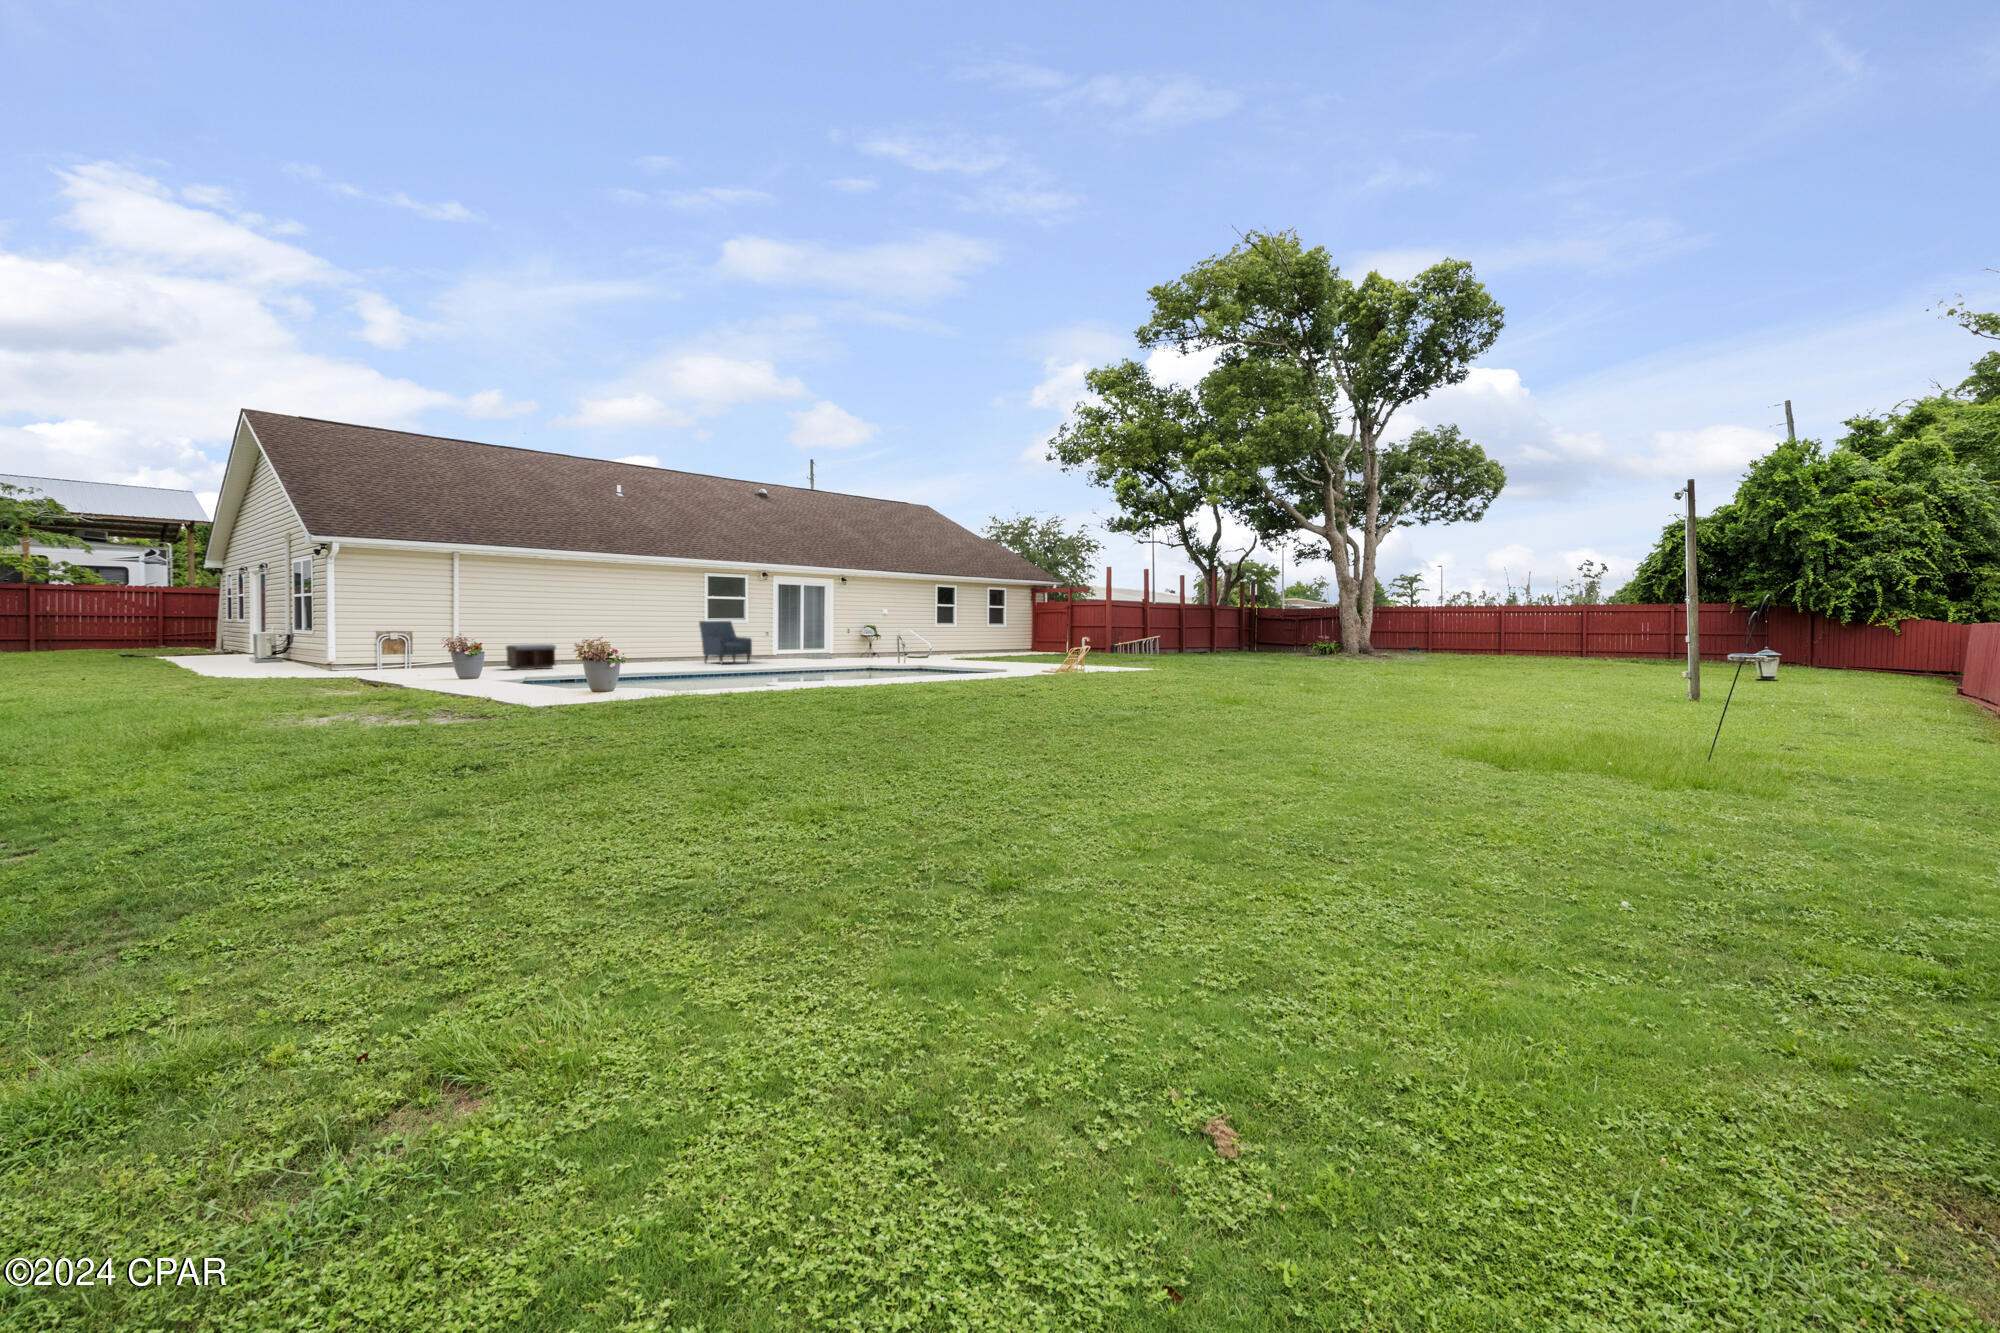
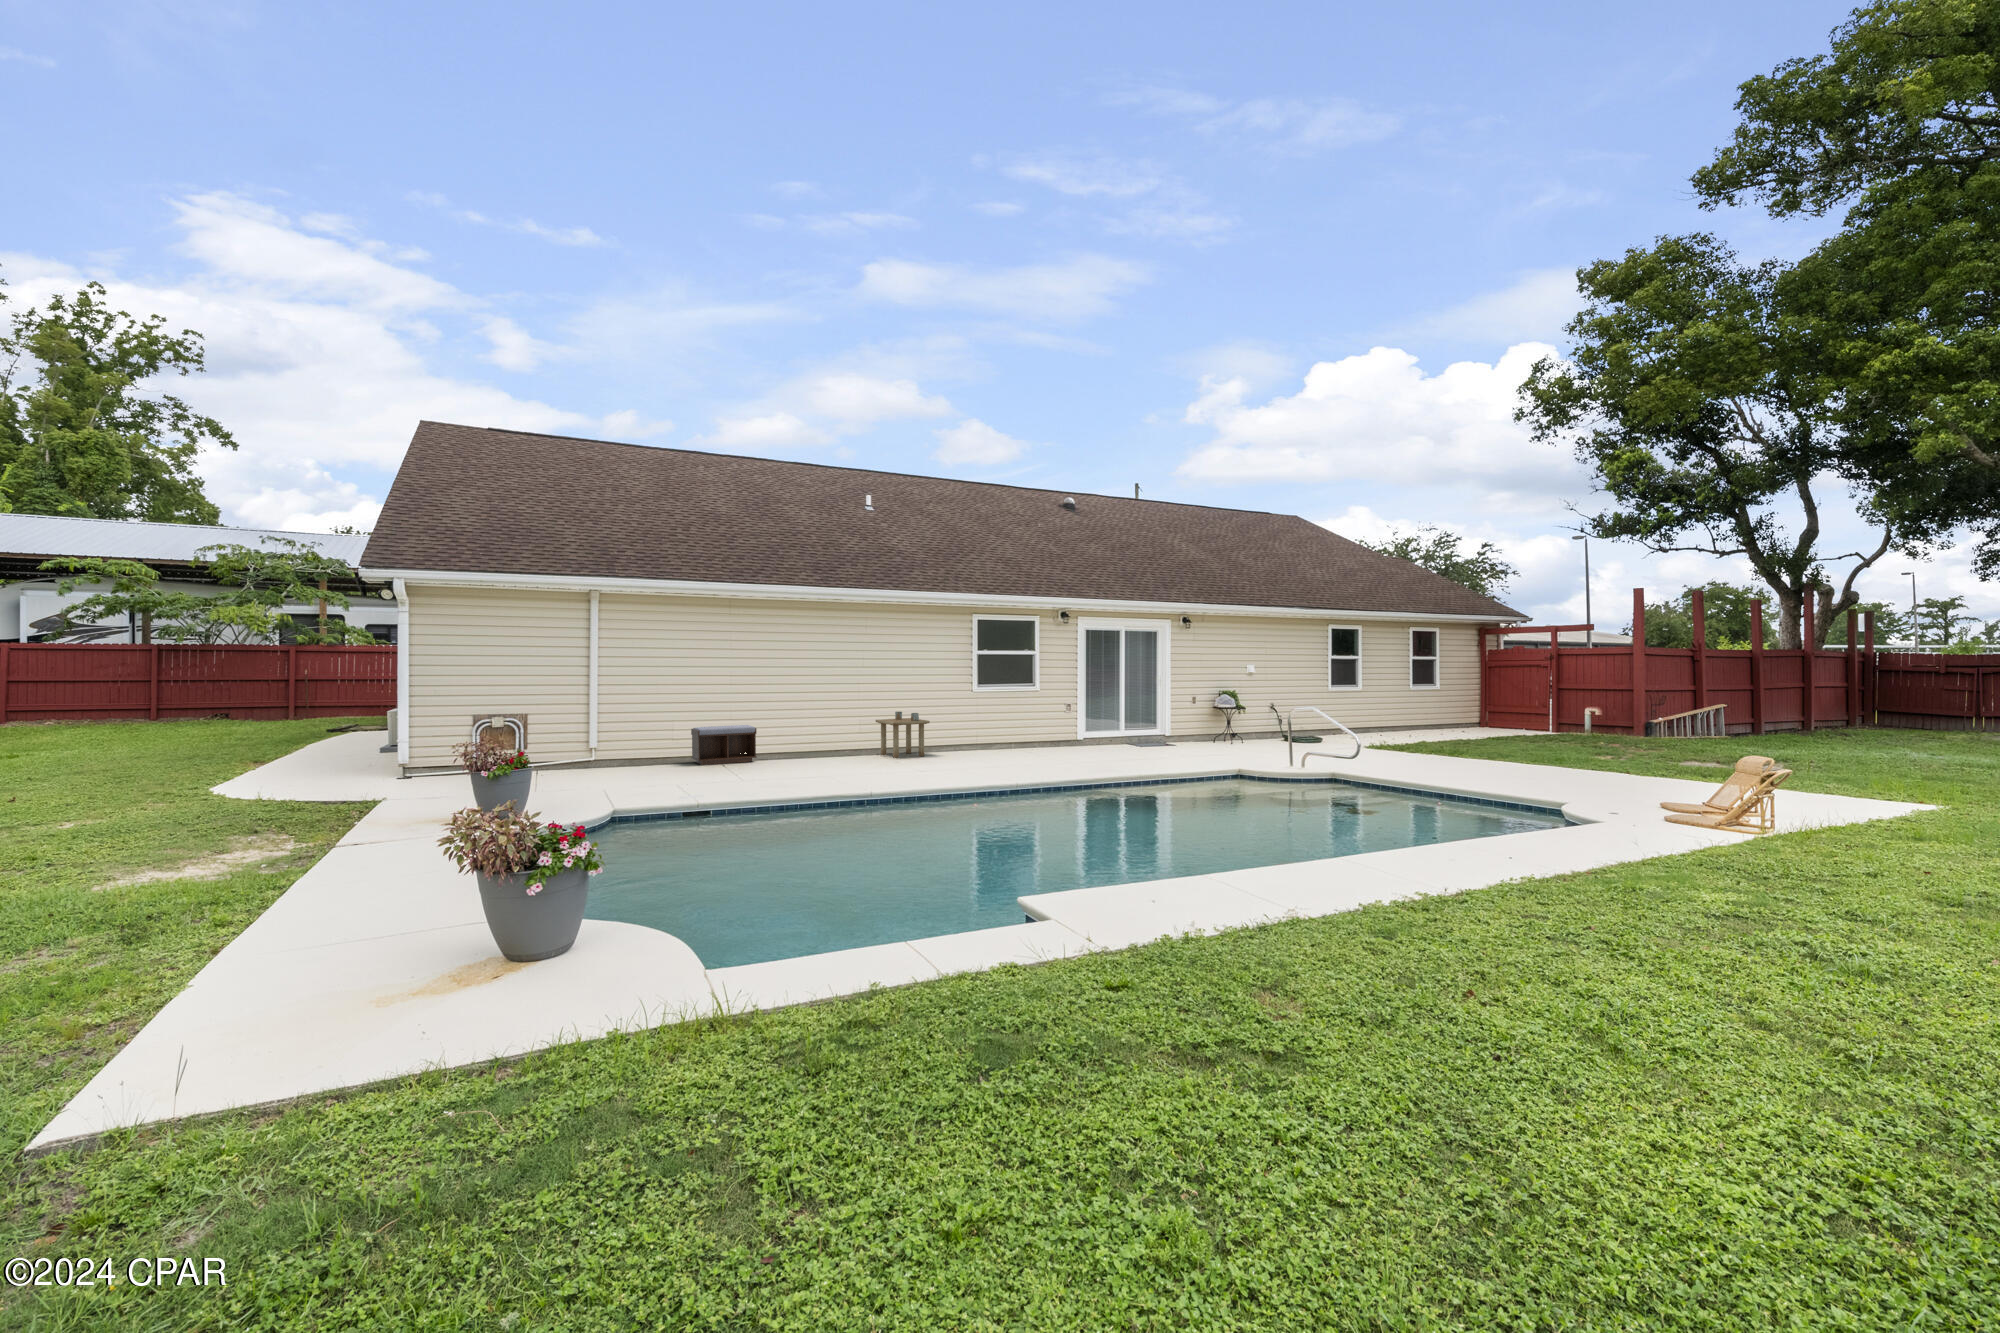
chair: present [699,621,752,664] -> none [965,687,1040,756]
side table: none [637,636,677,666] -> present [876,712,930,758]

